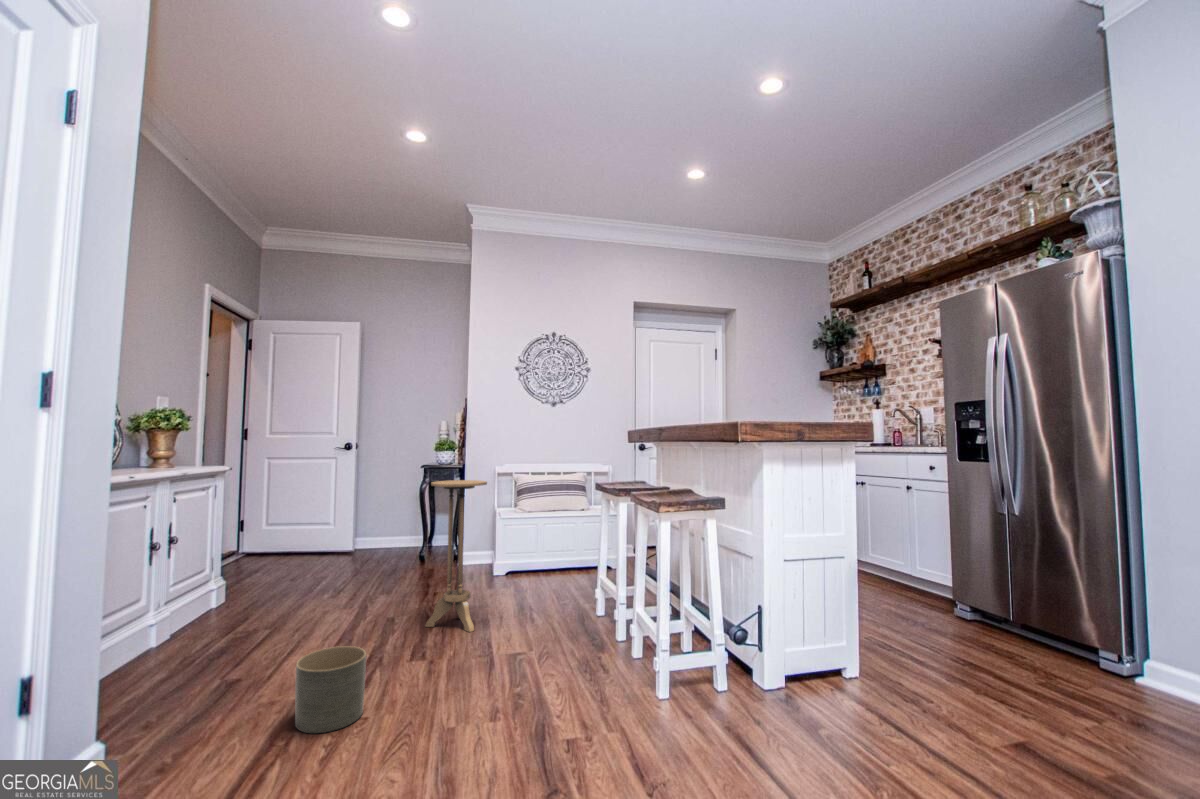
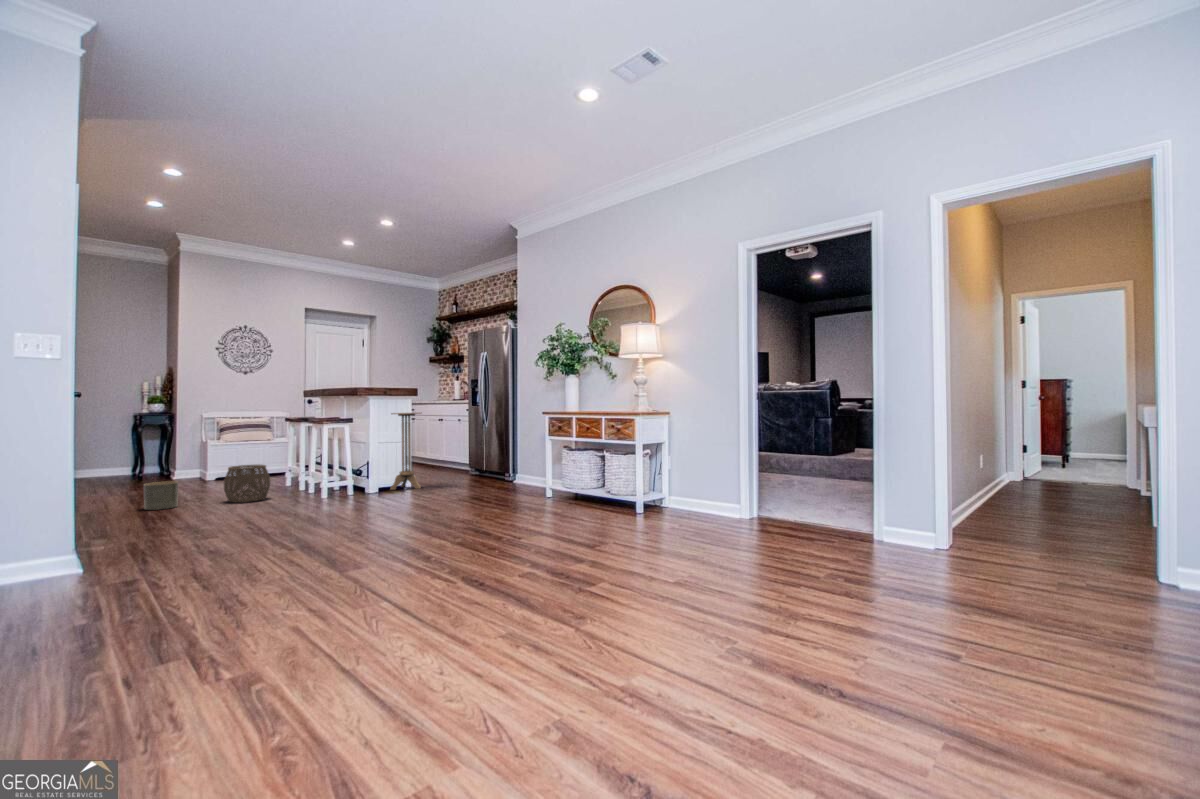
side table: present [425,480,487,632] -> present [390,413,421,490]
woven basket: none [450,615,552,733] -> present [224,465,270,502]

